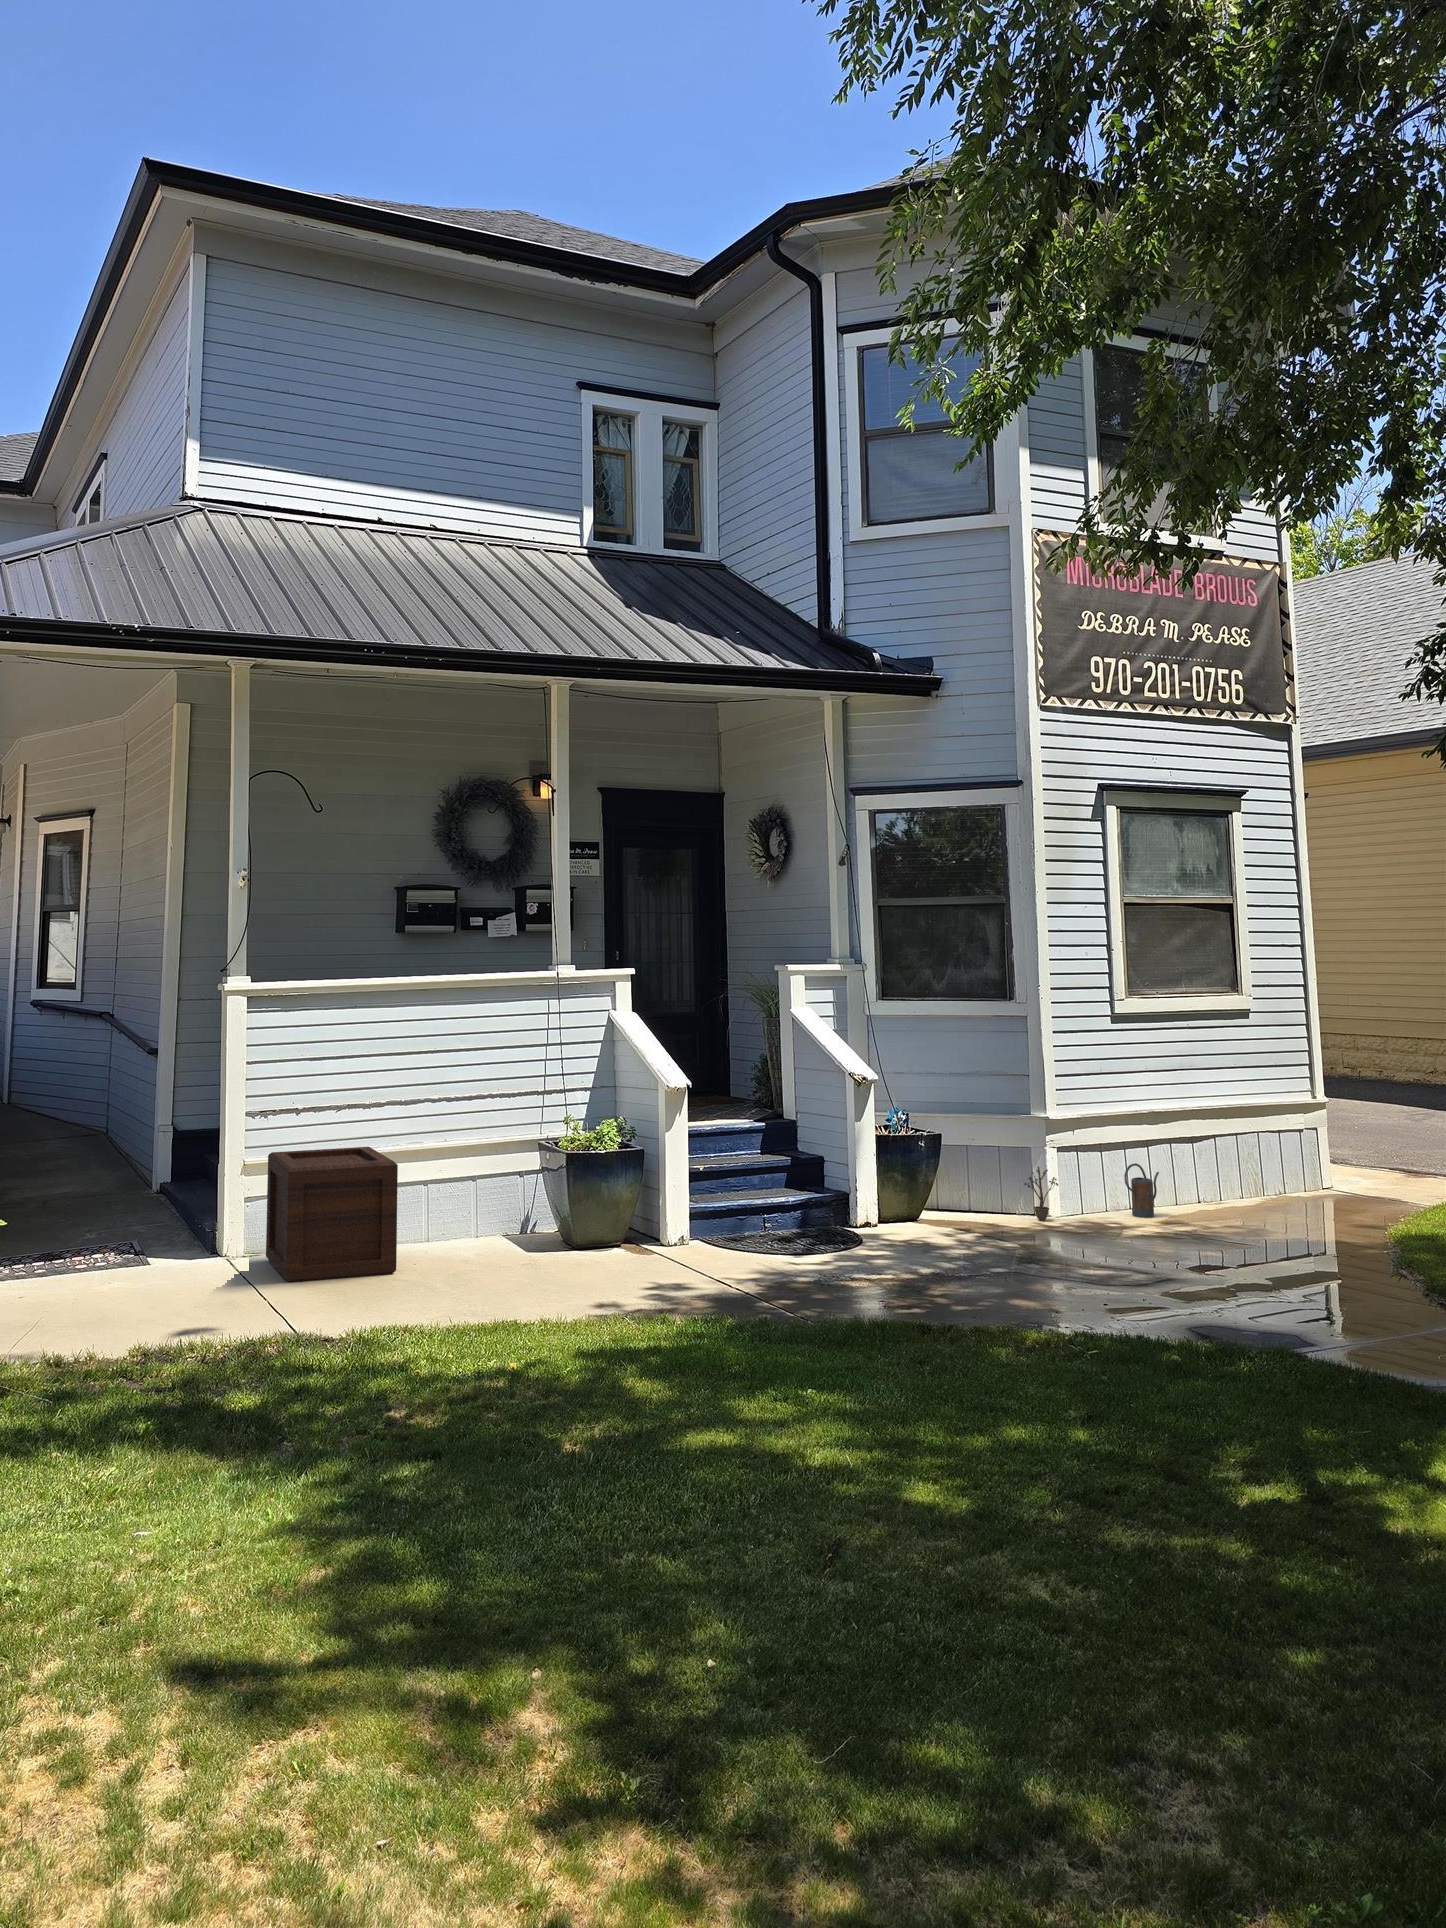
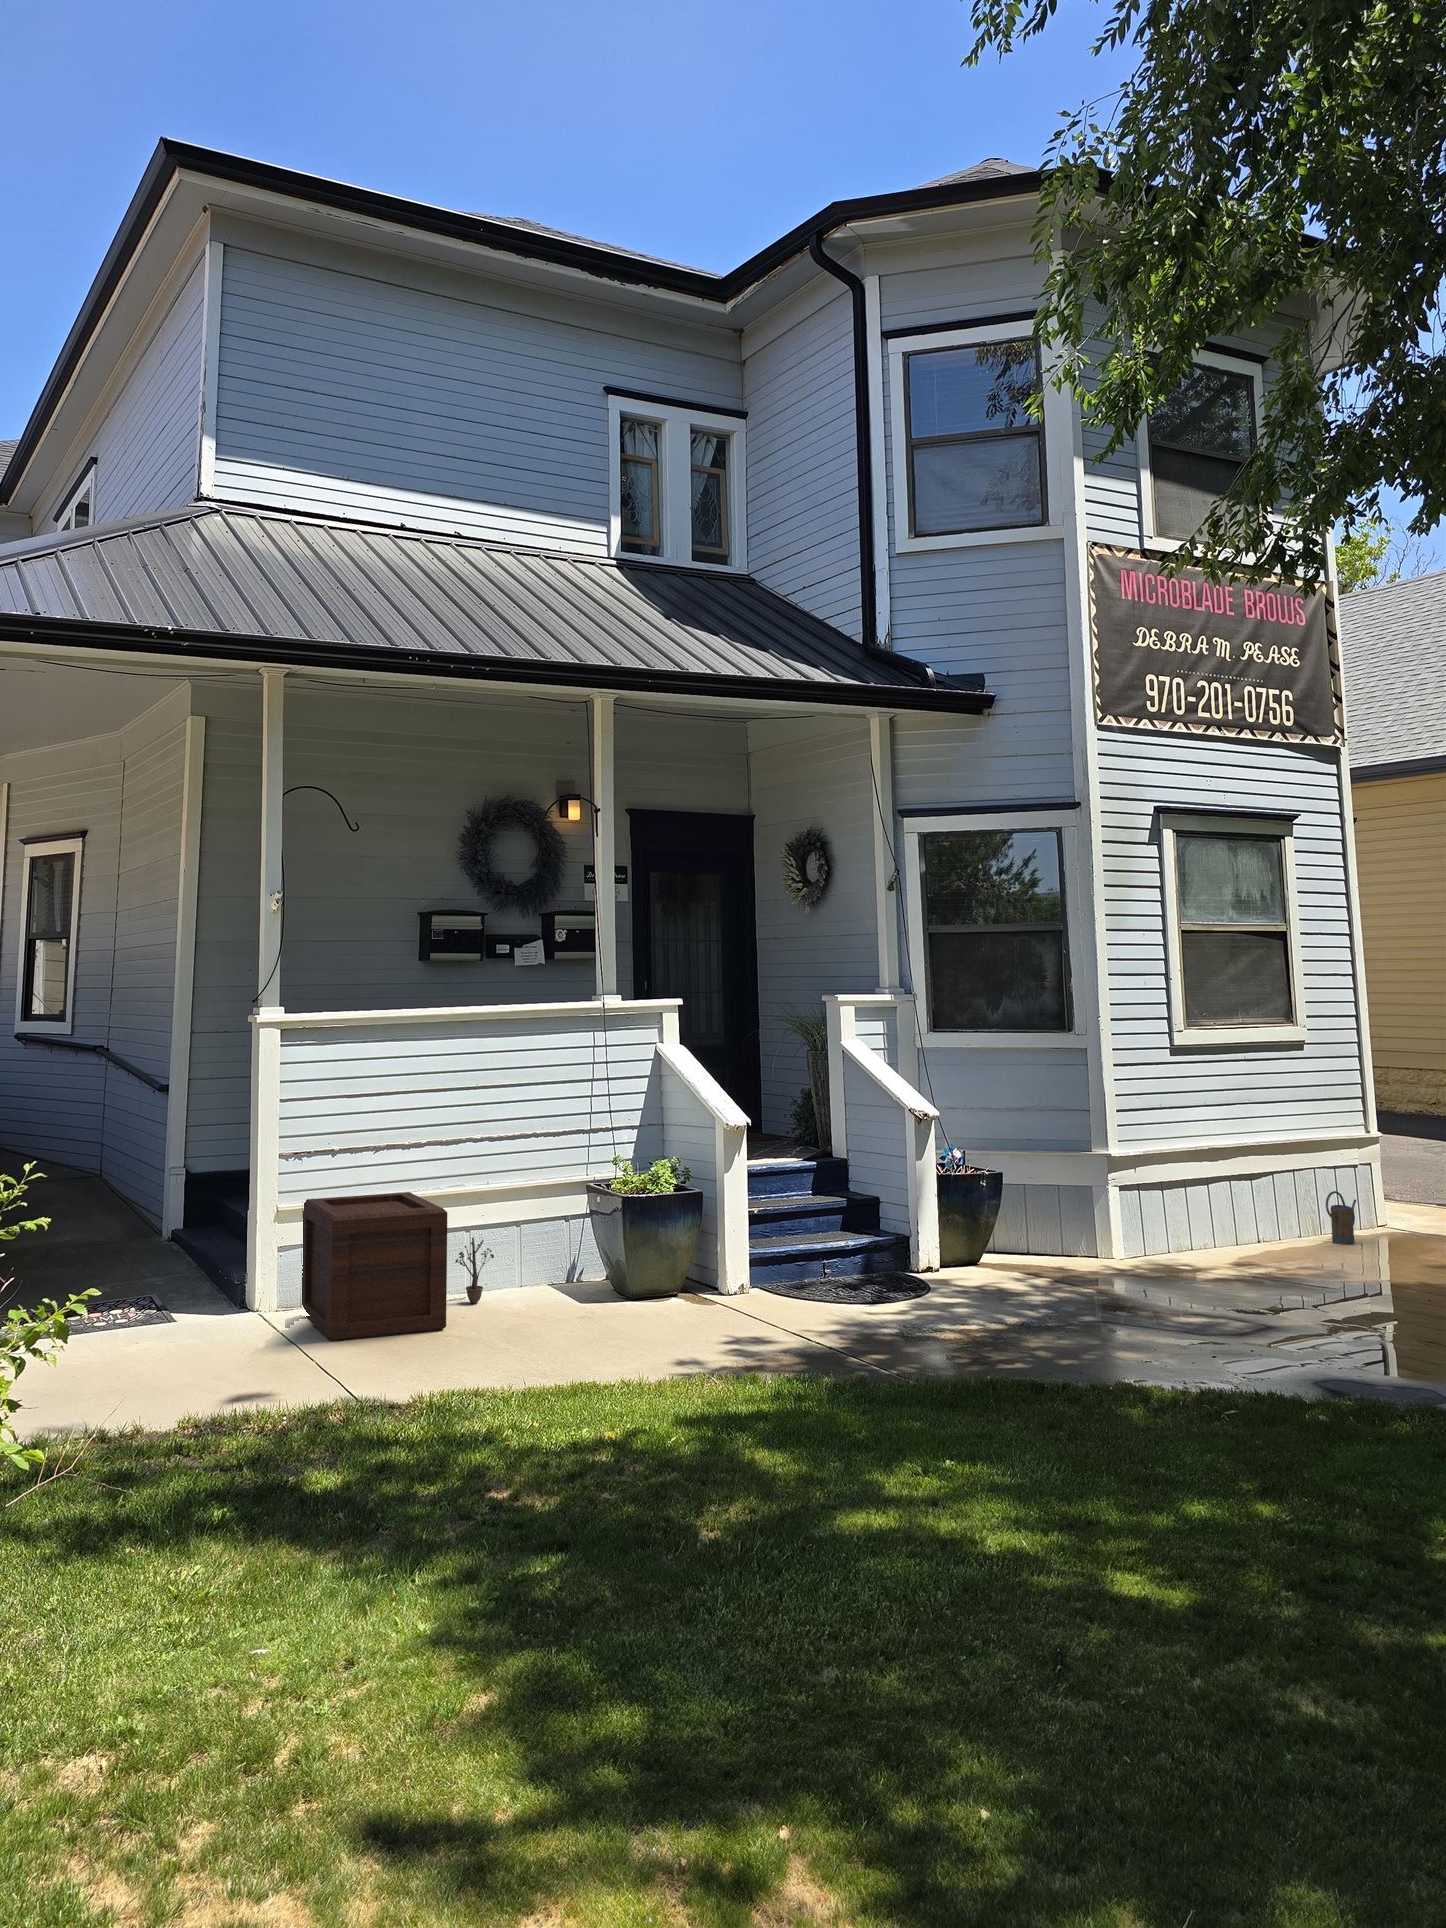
watering can: present [1124,1163,1159,1218] -> present [1326,1191,1356,1245]
decorative plant: present [1020,1166,1058,1221] -> present [447,1238,494,1303]

